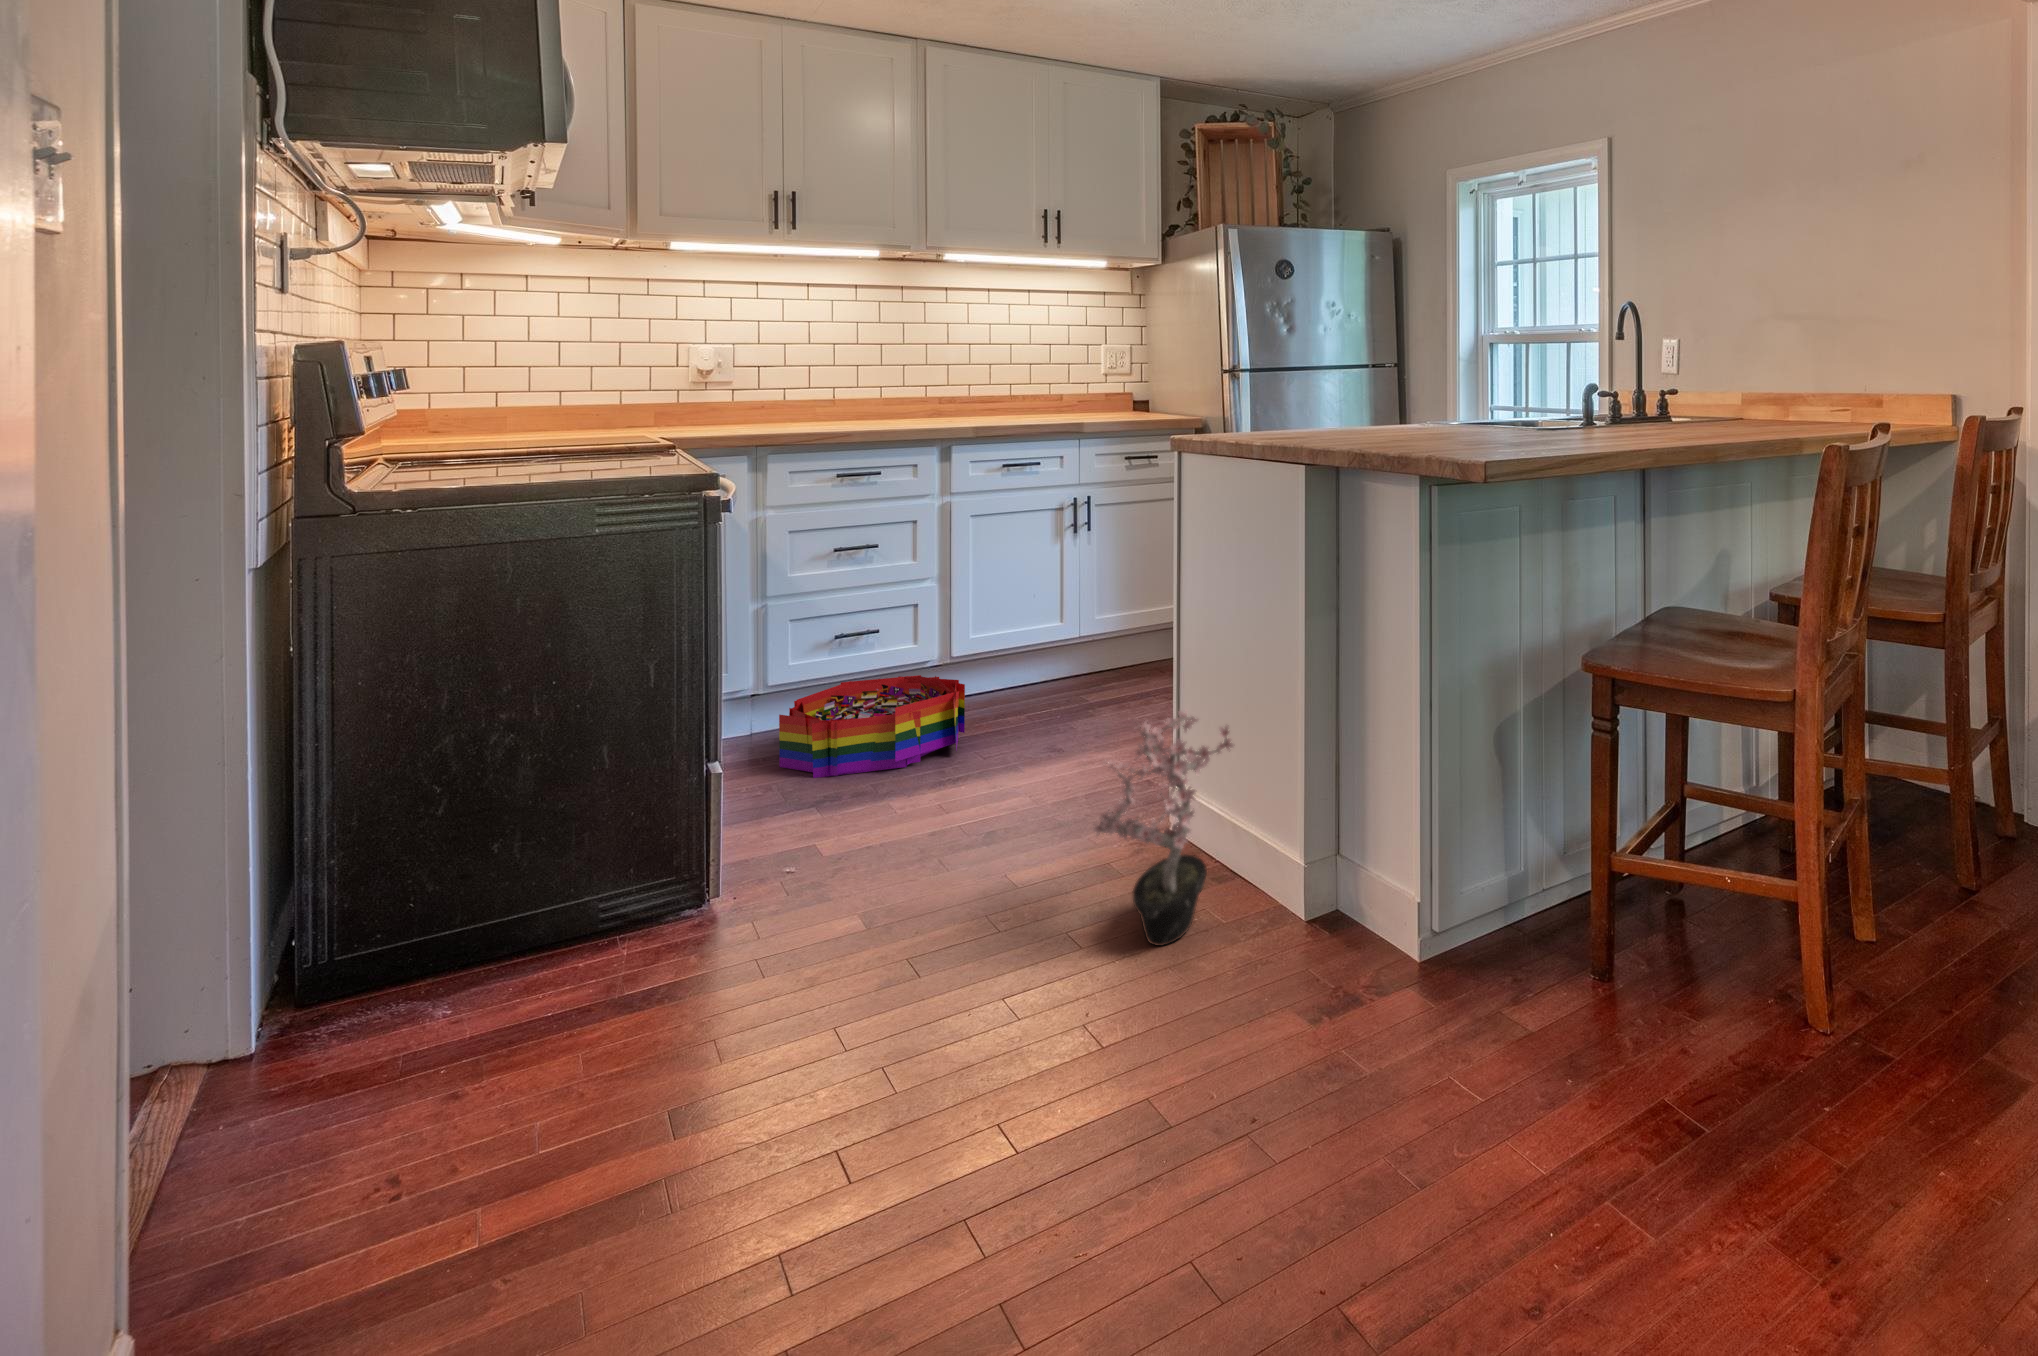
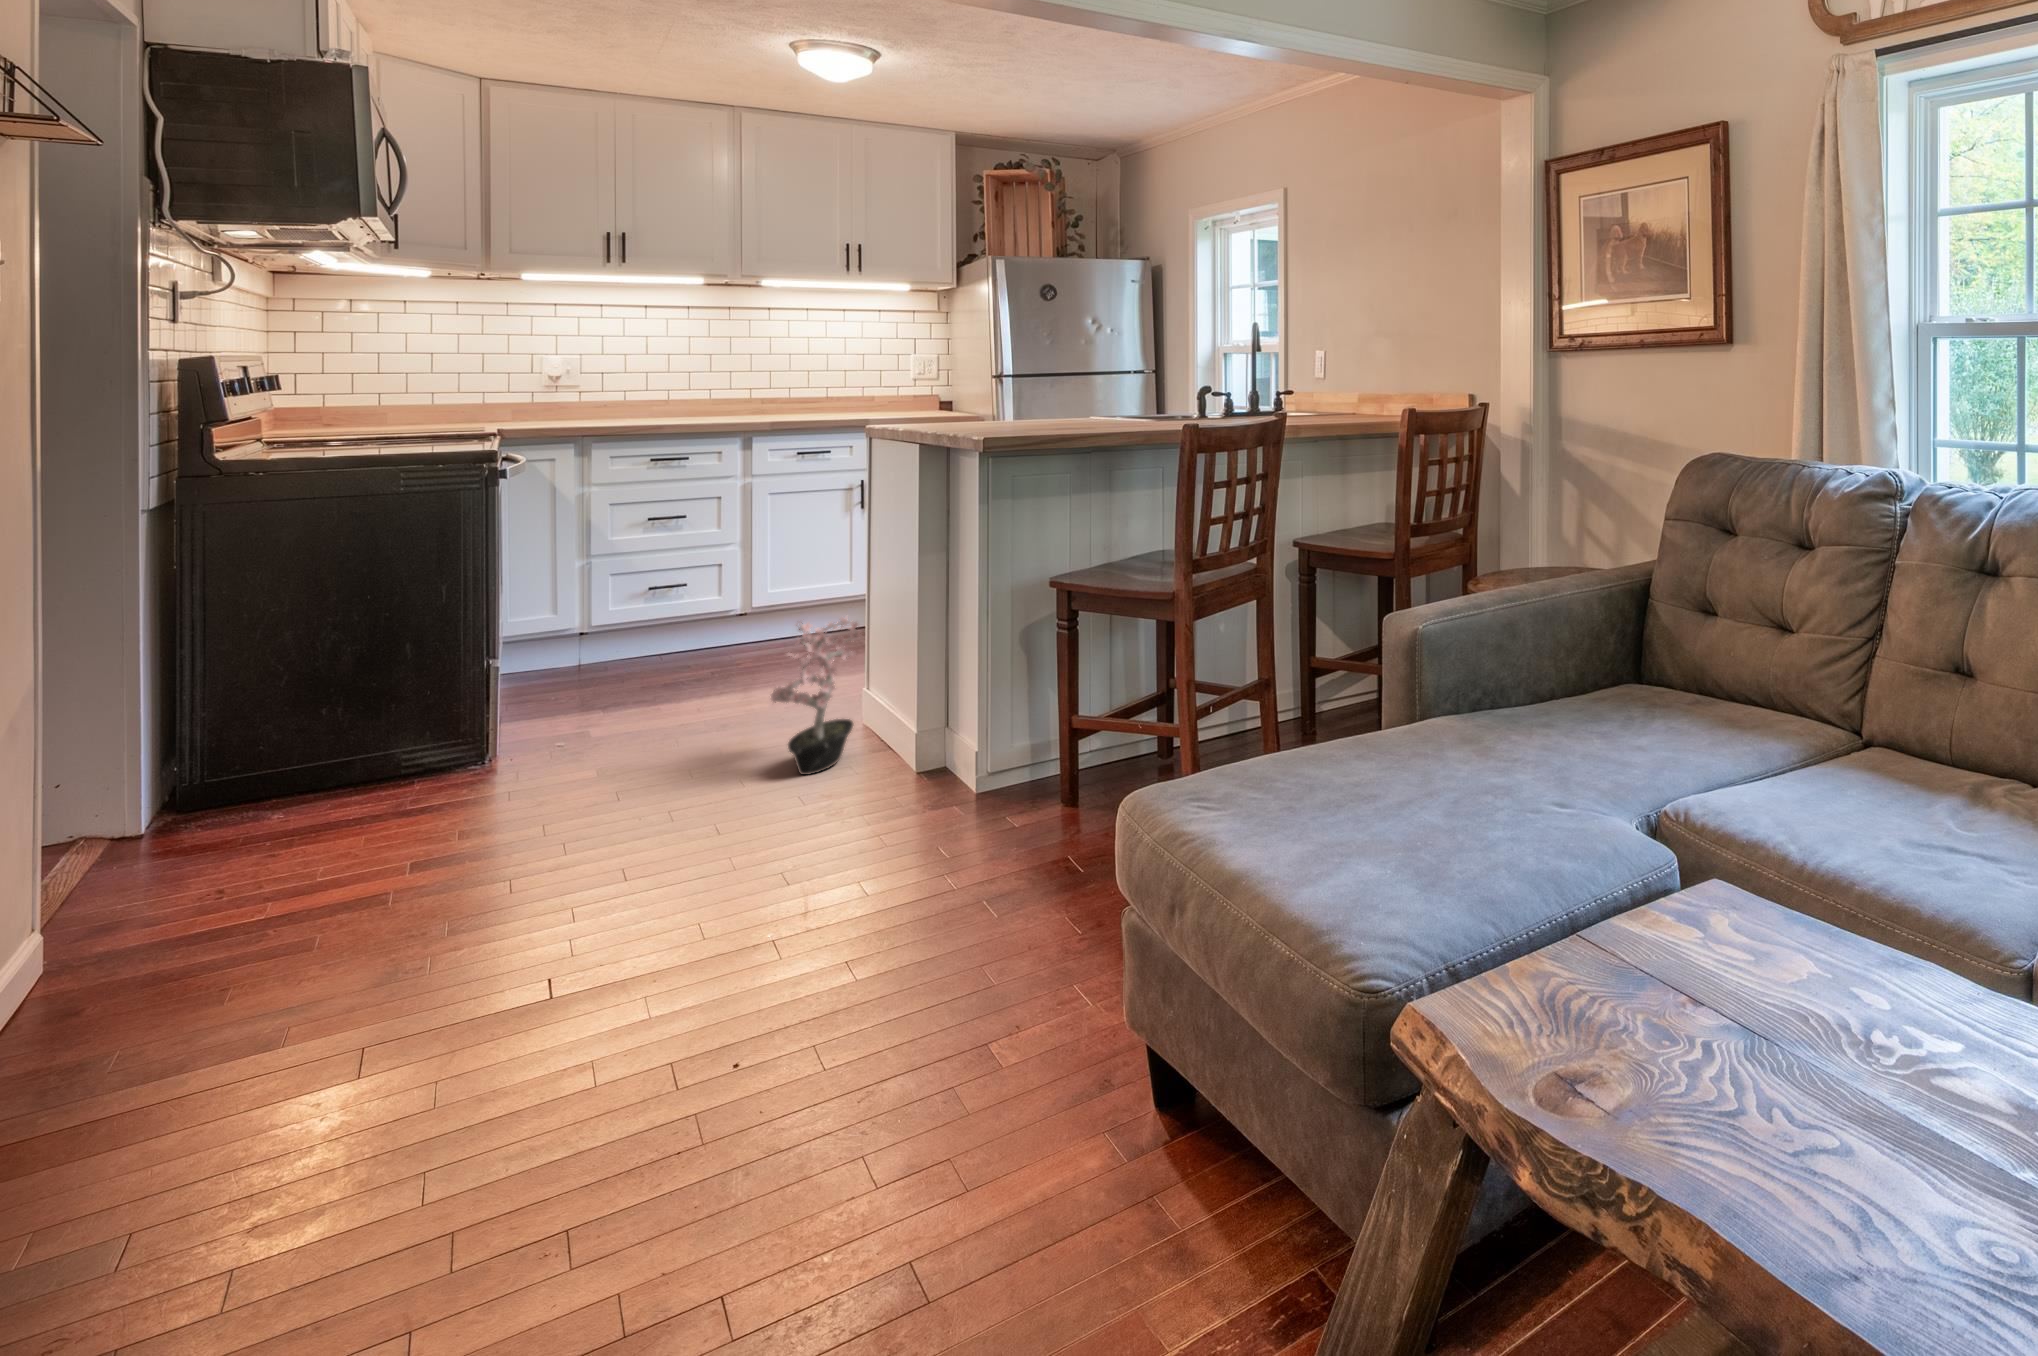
storage bin: present [779,675,965,778] -> none [590,615,747,688]

